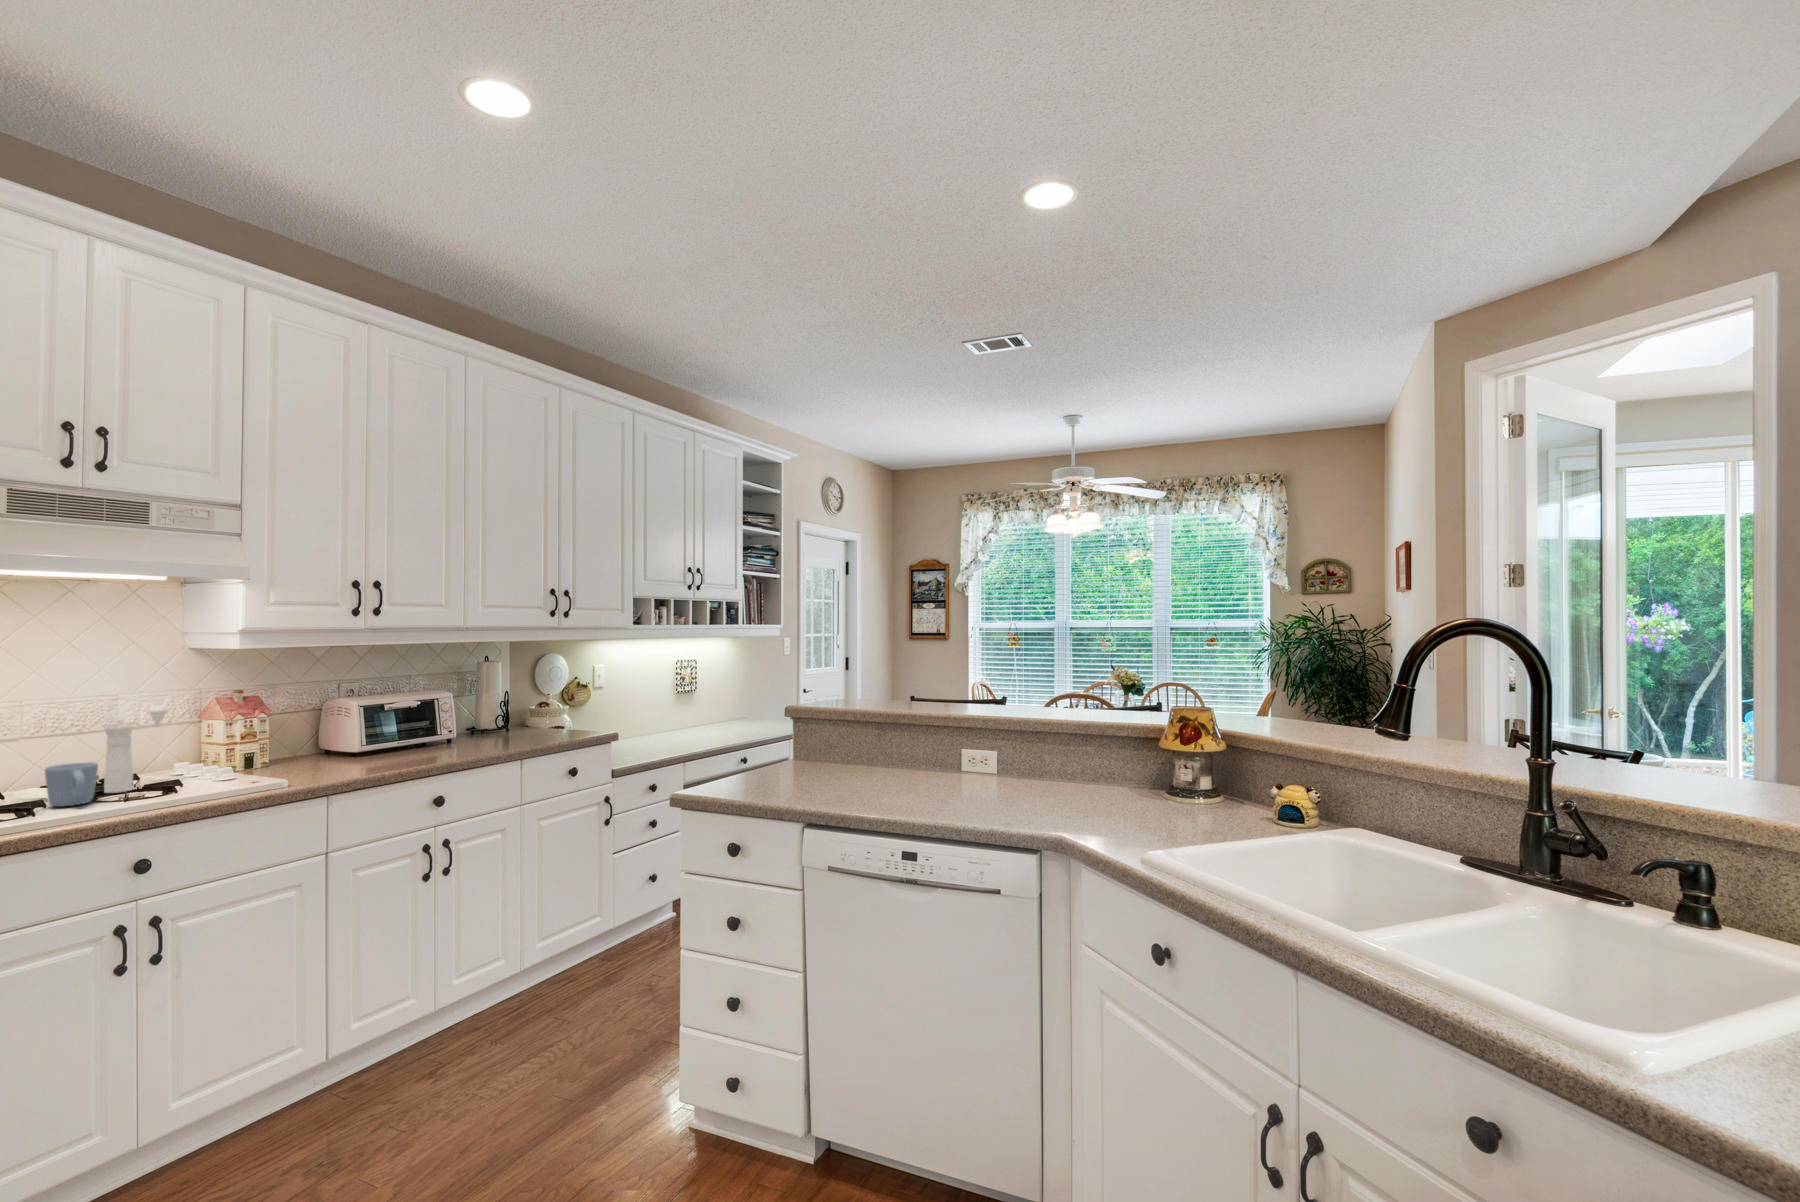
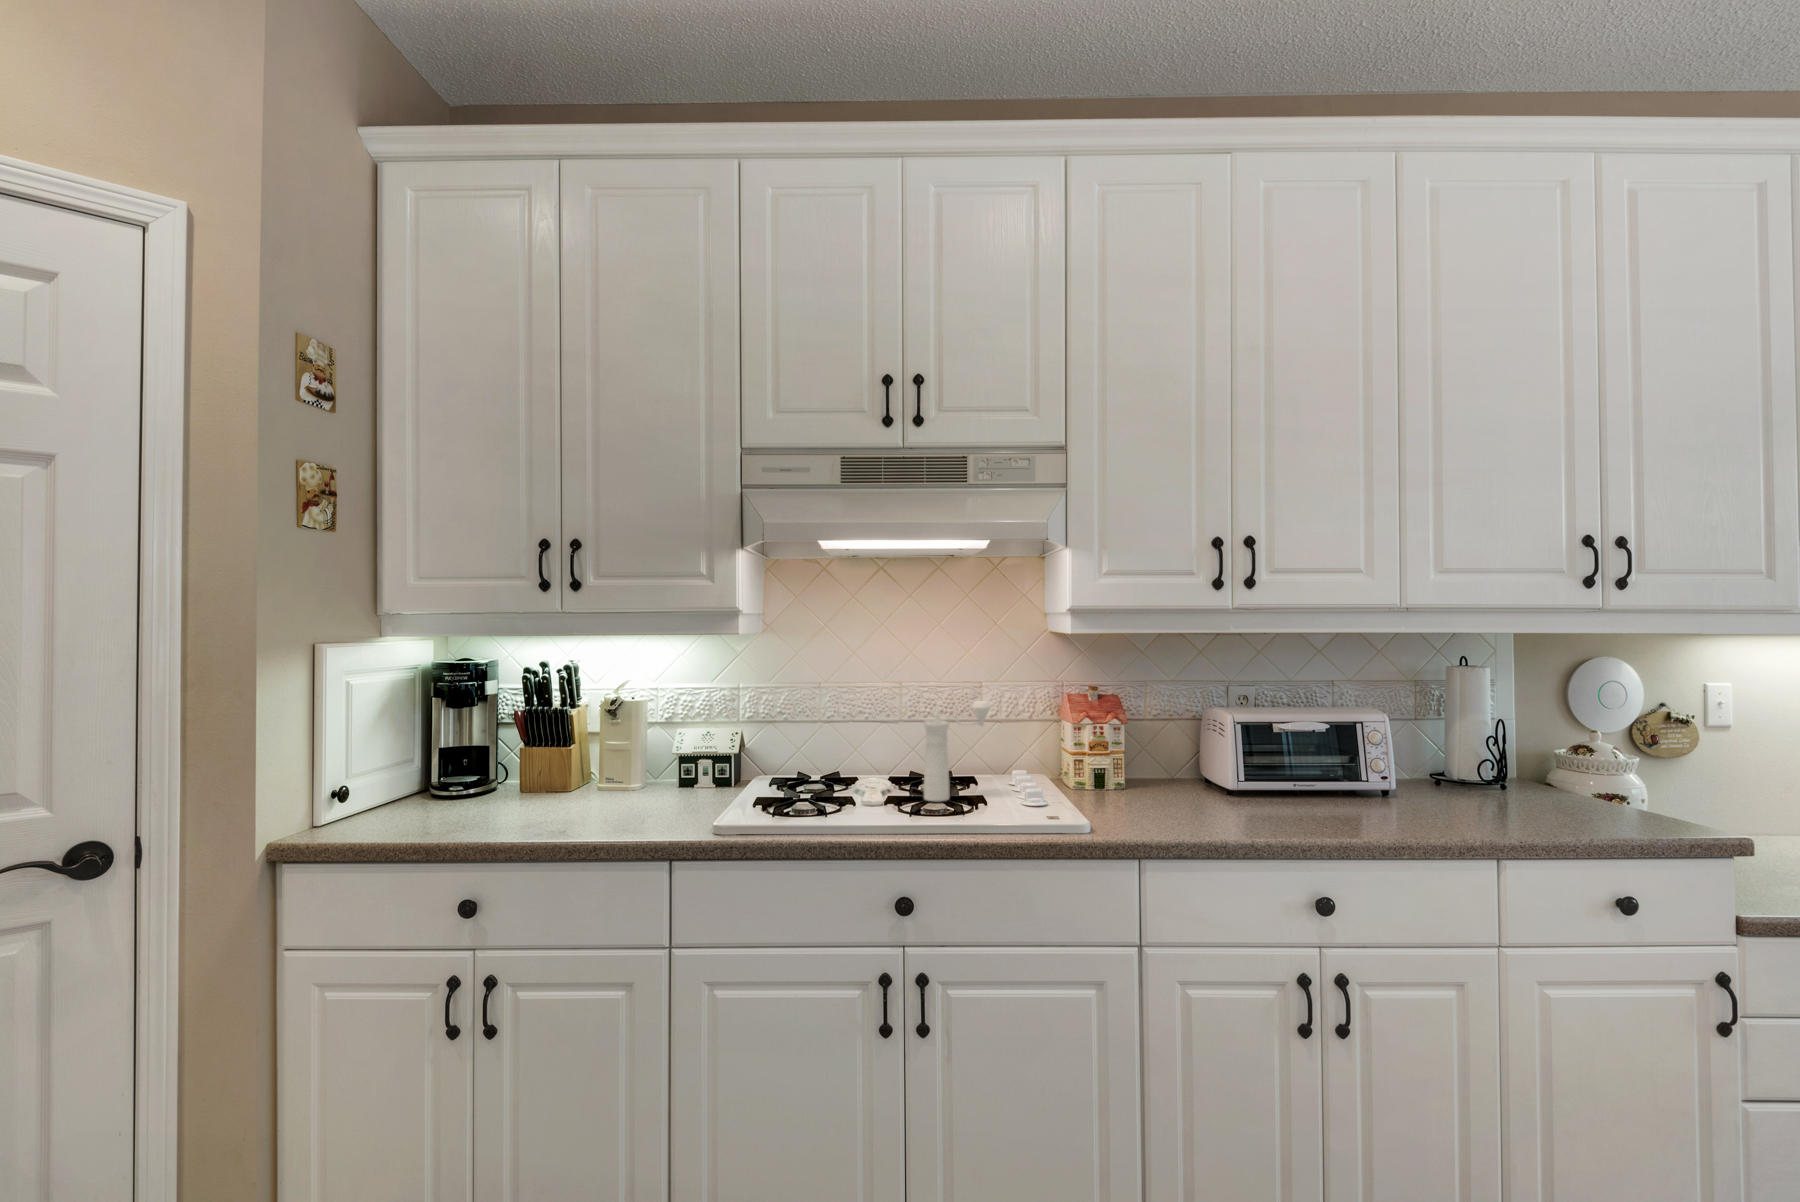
mug: present [45,762,98,807] -> none [857,760,902,811]

